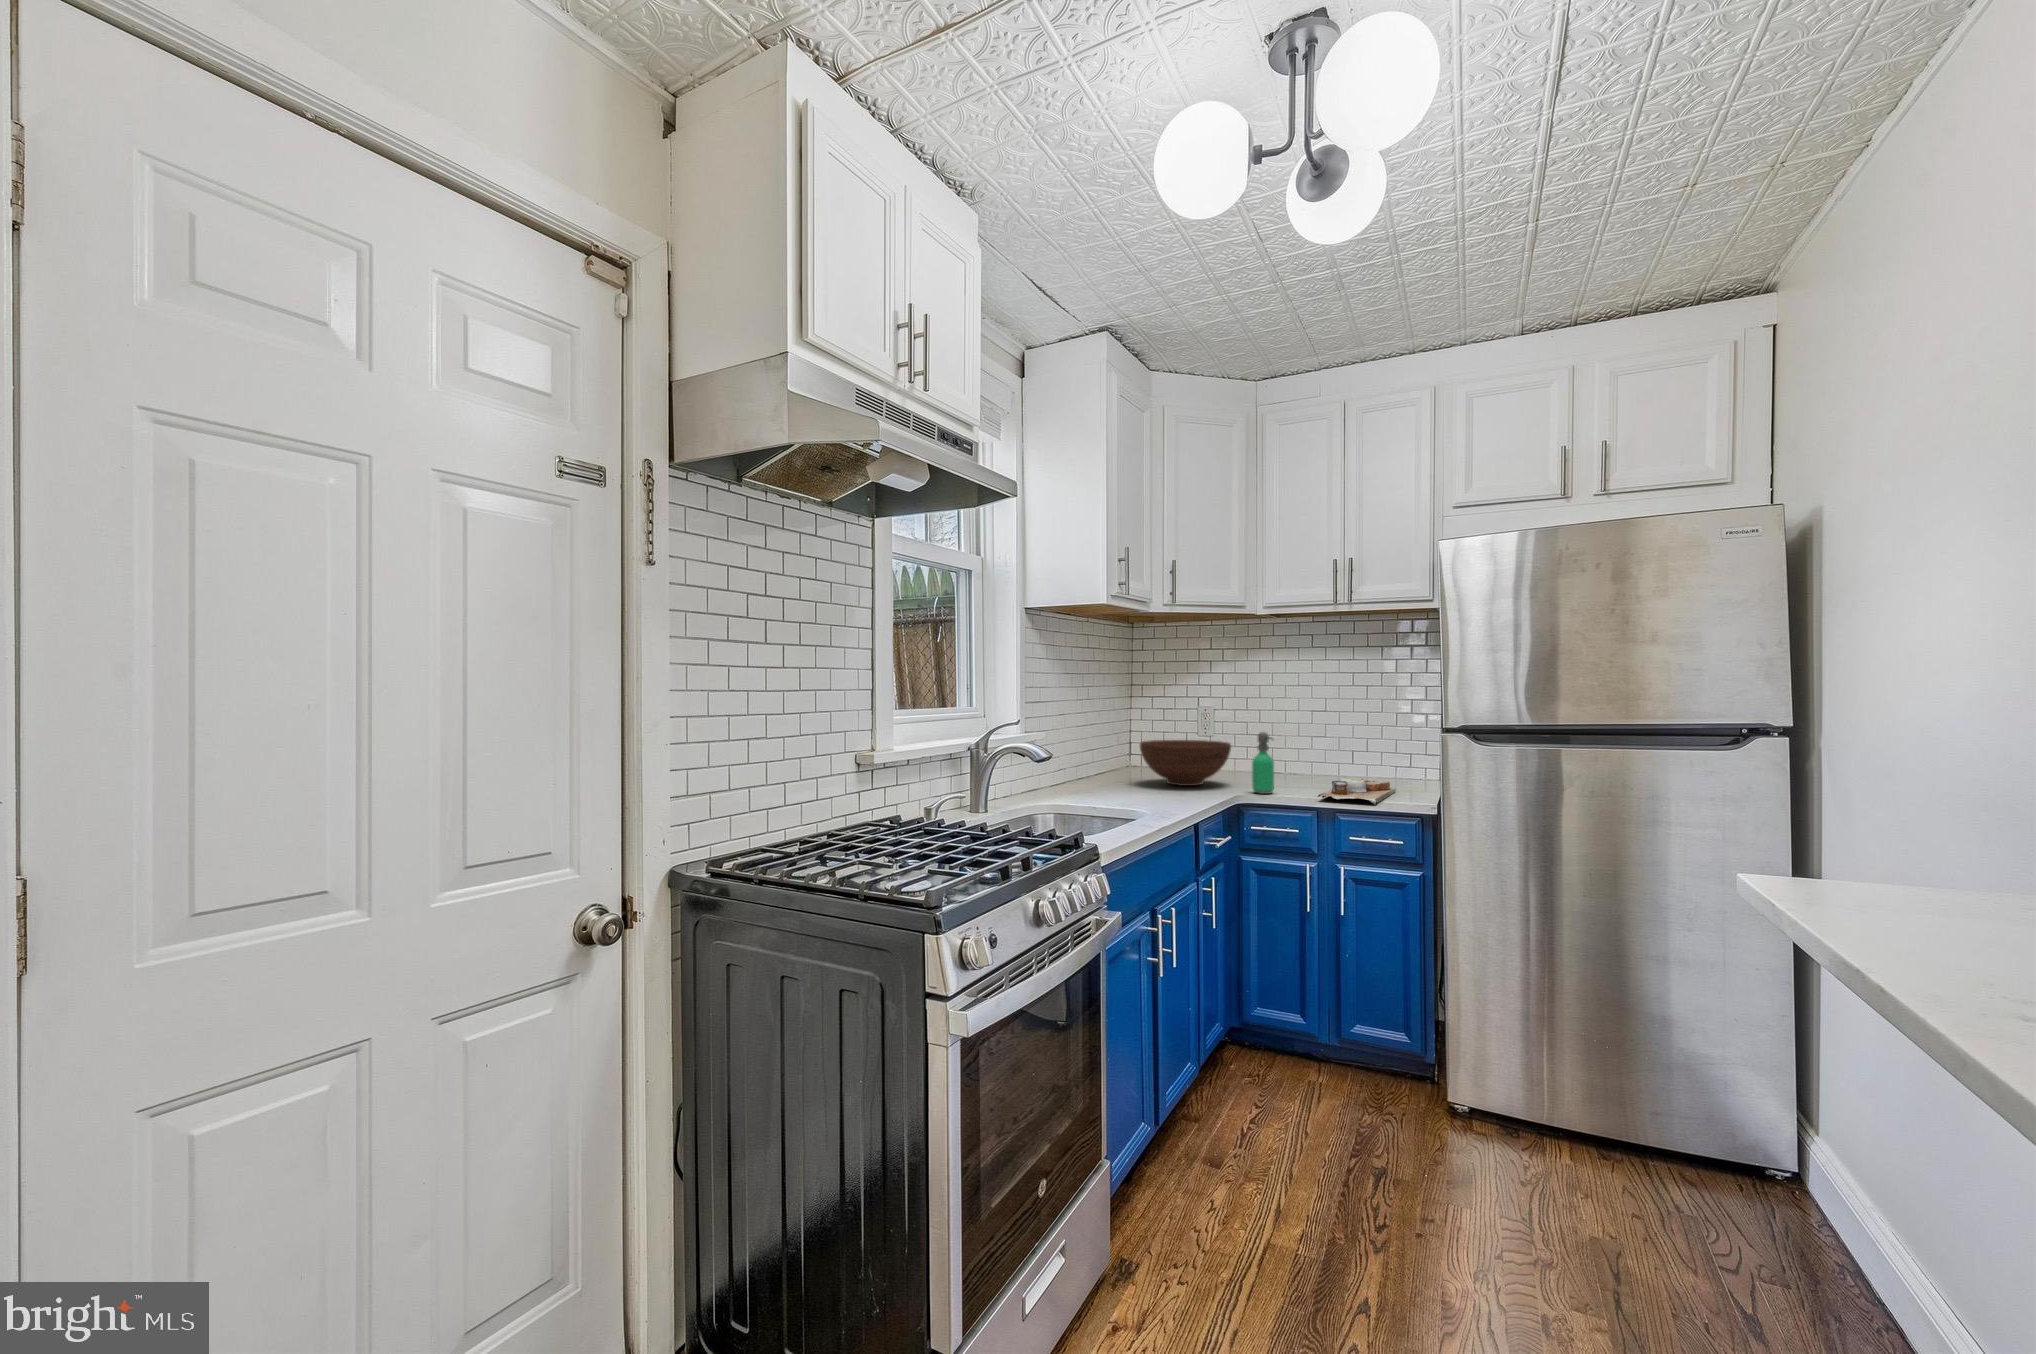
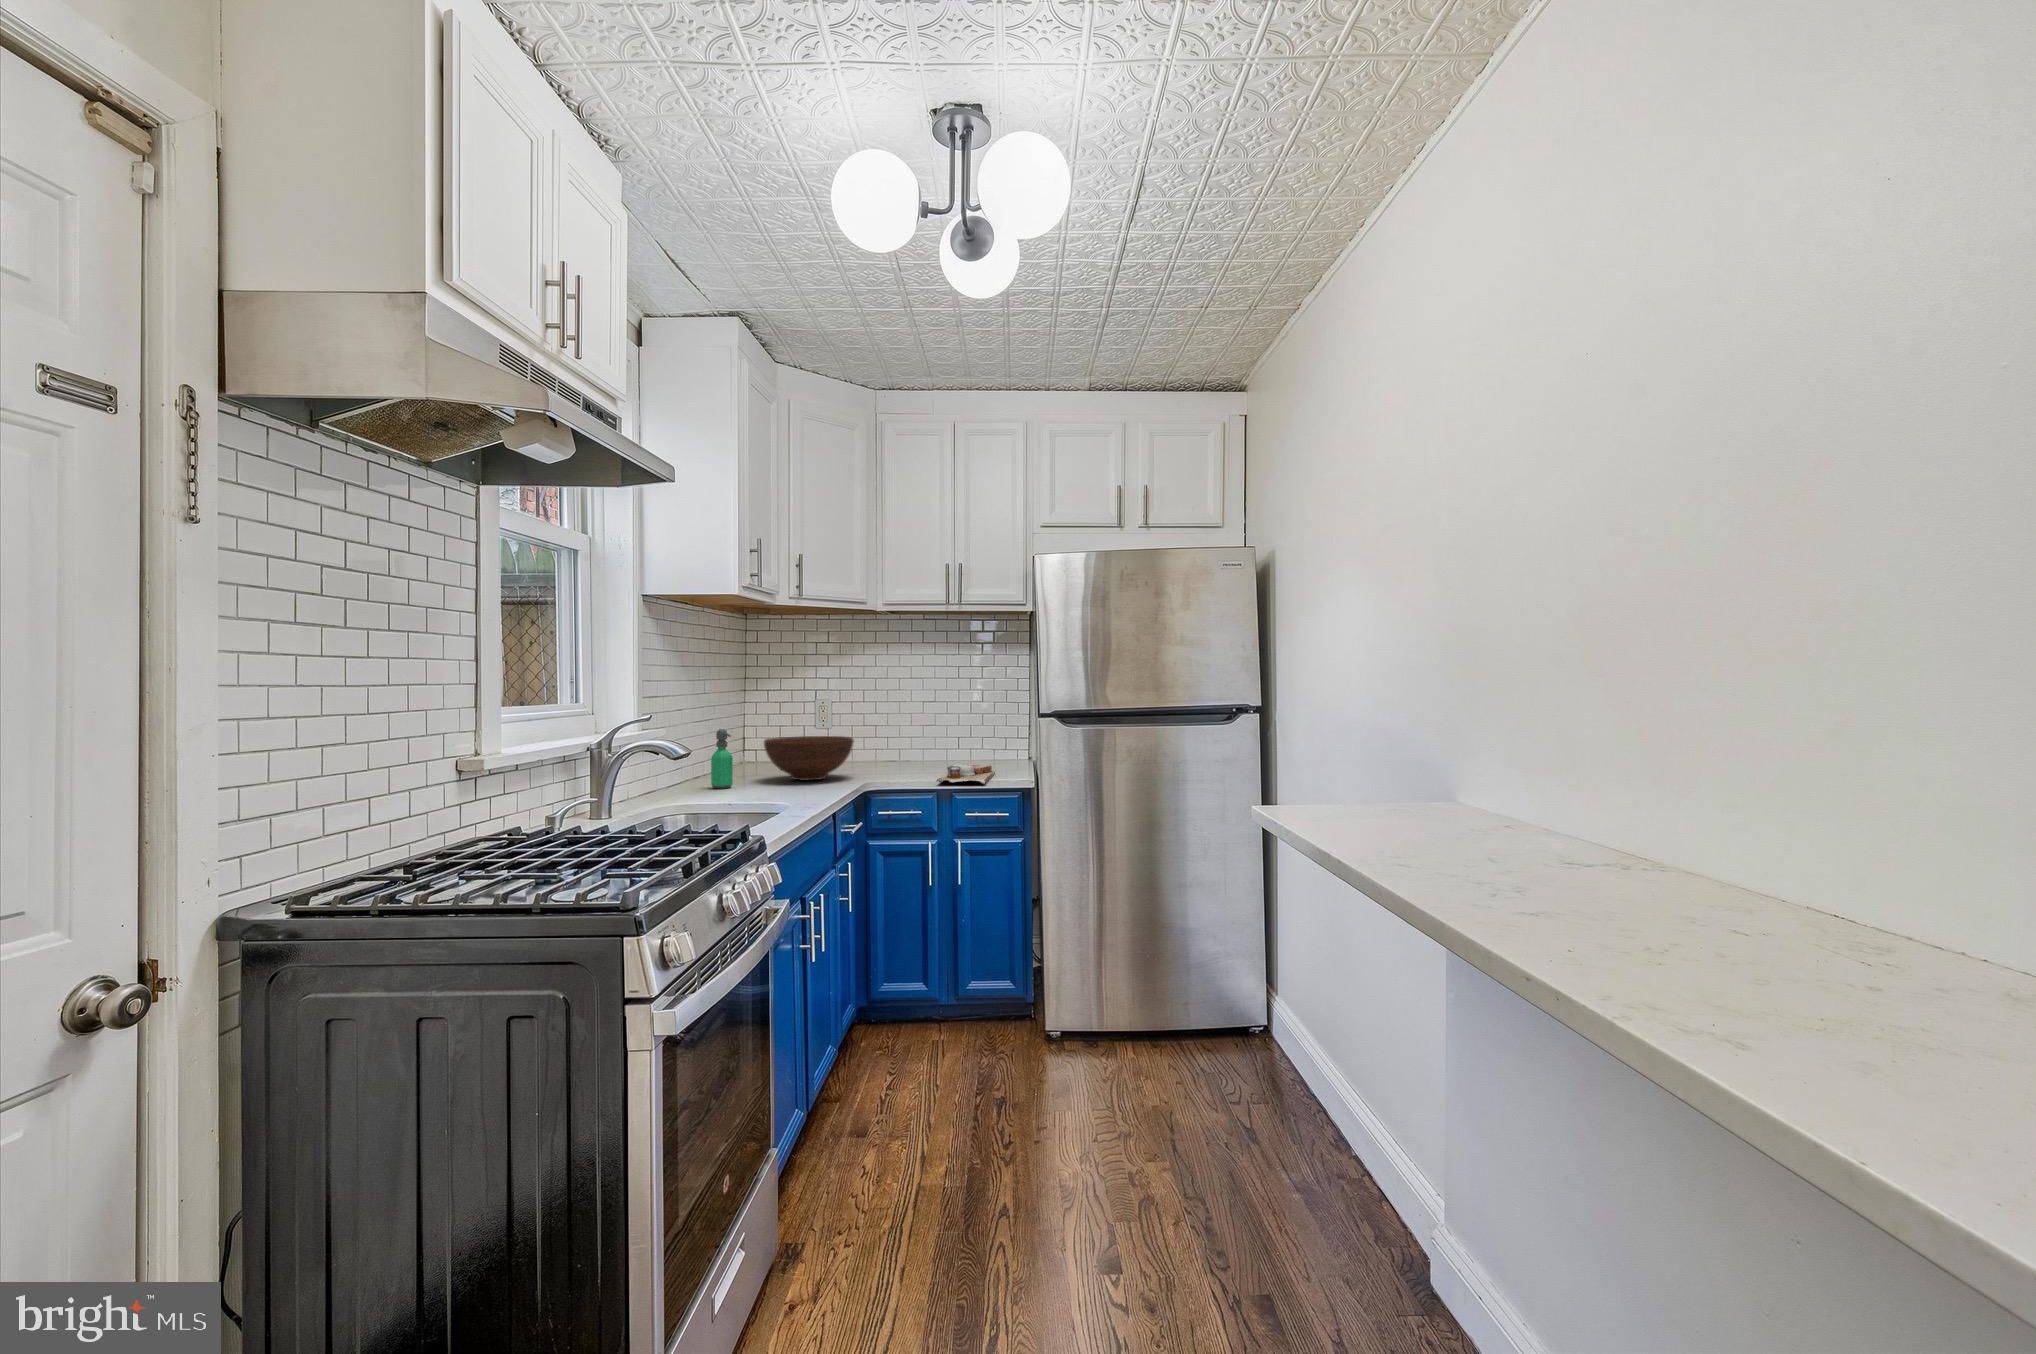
soap dispenser: present [1252,732,1274,794] -> present [711,729,733,788]

